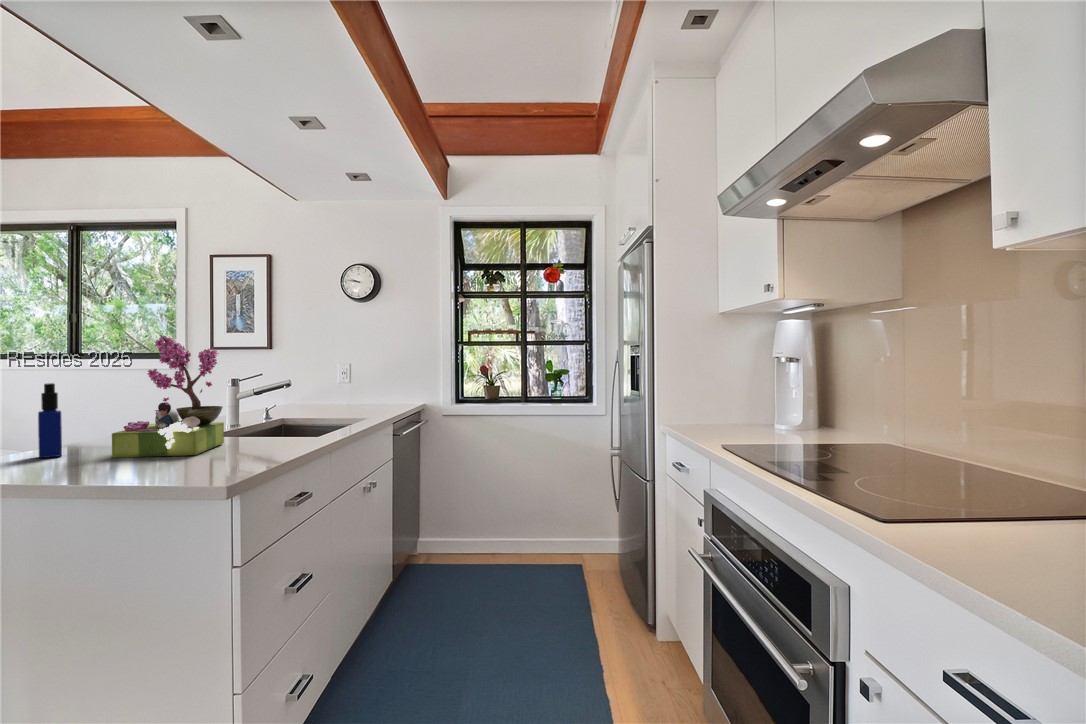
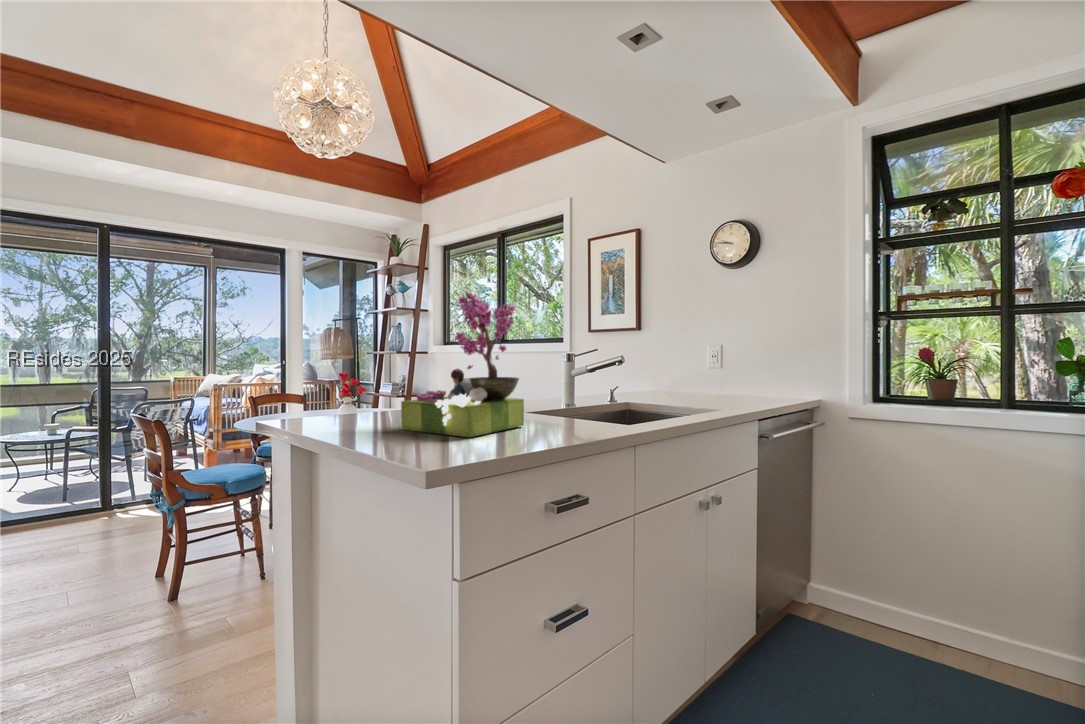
bottle: present [38,383,62,458] -> none [352,344,376,422]

